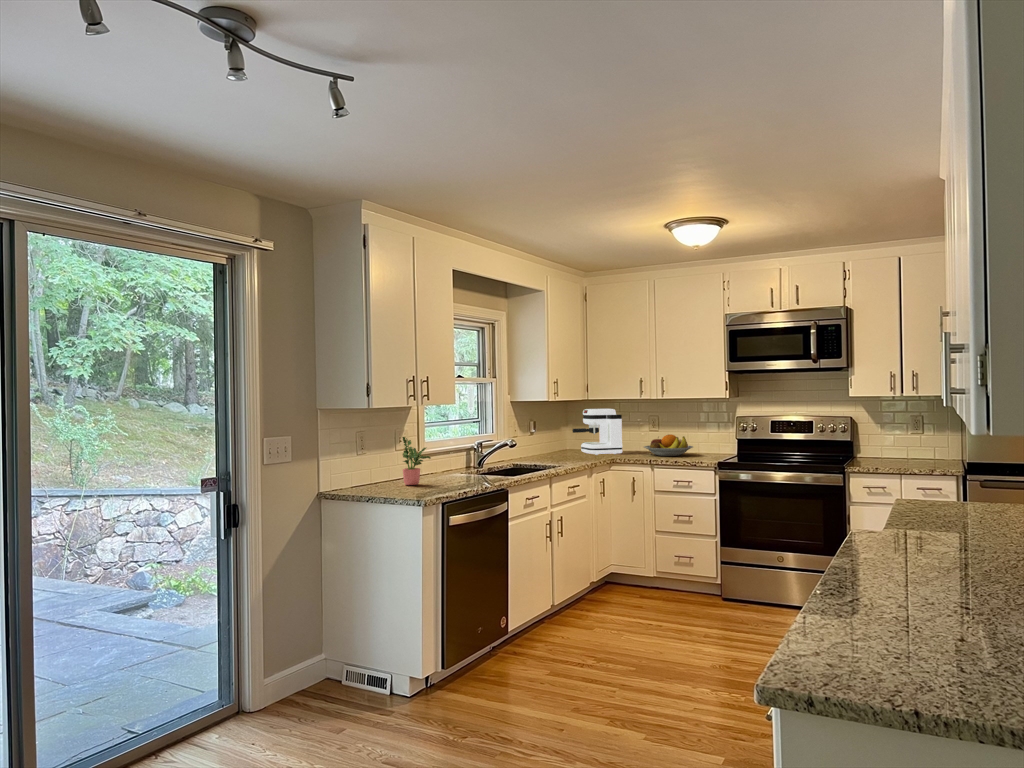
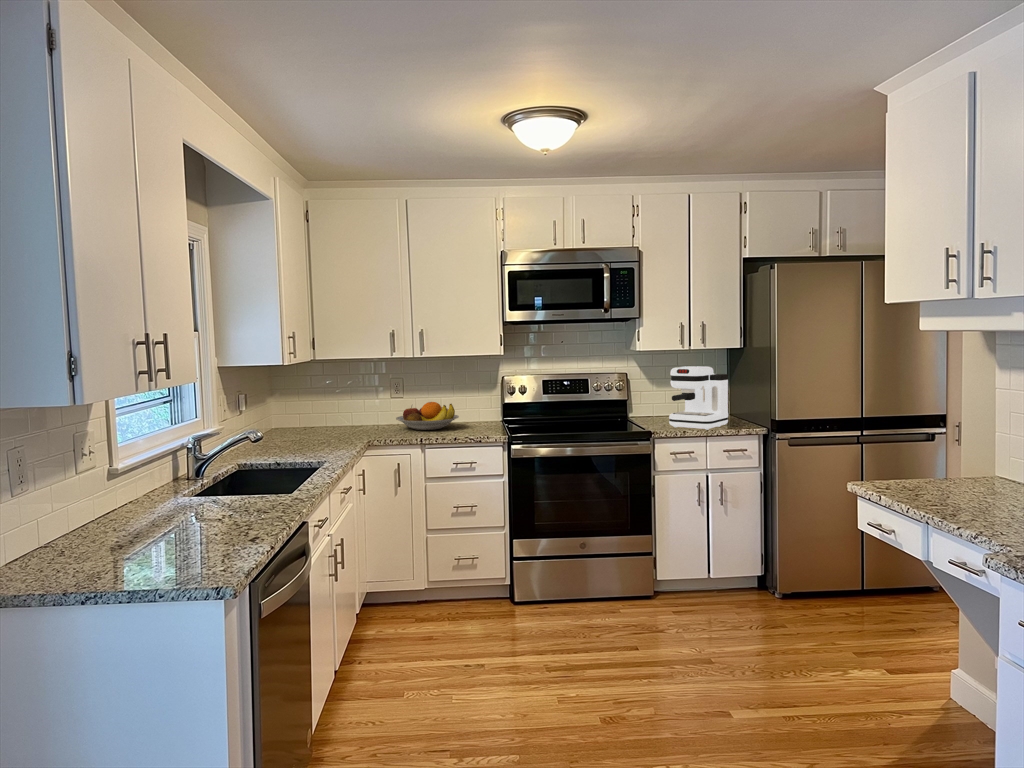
coffee maker: present [572,409,622,455] -> present [669,366,728,430]
potted plant: present [402,437,431,485] -> none [109,451,168,549]

